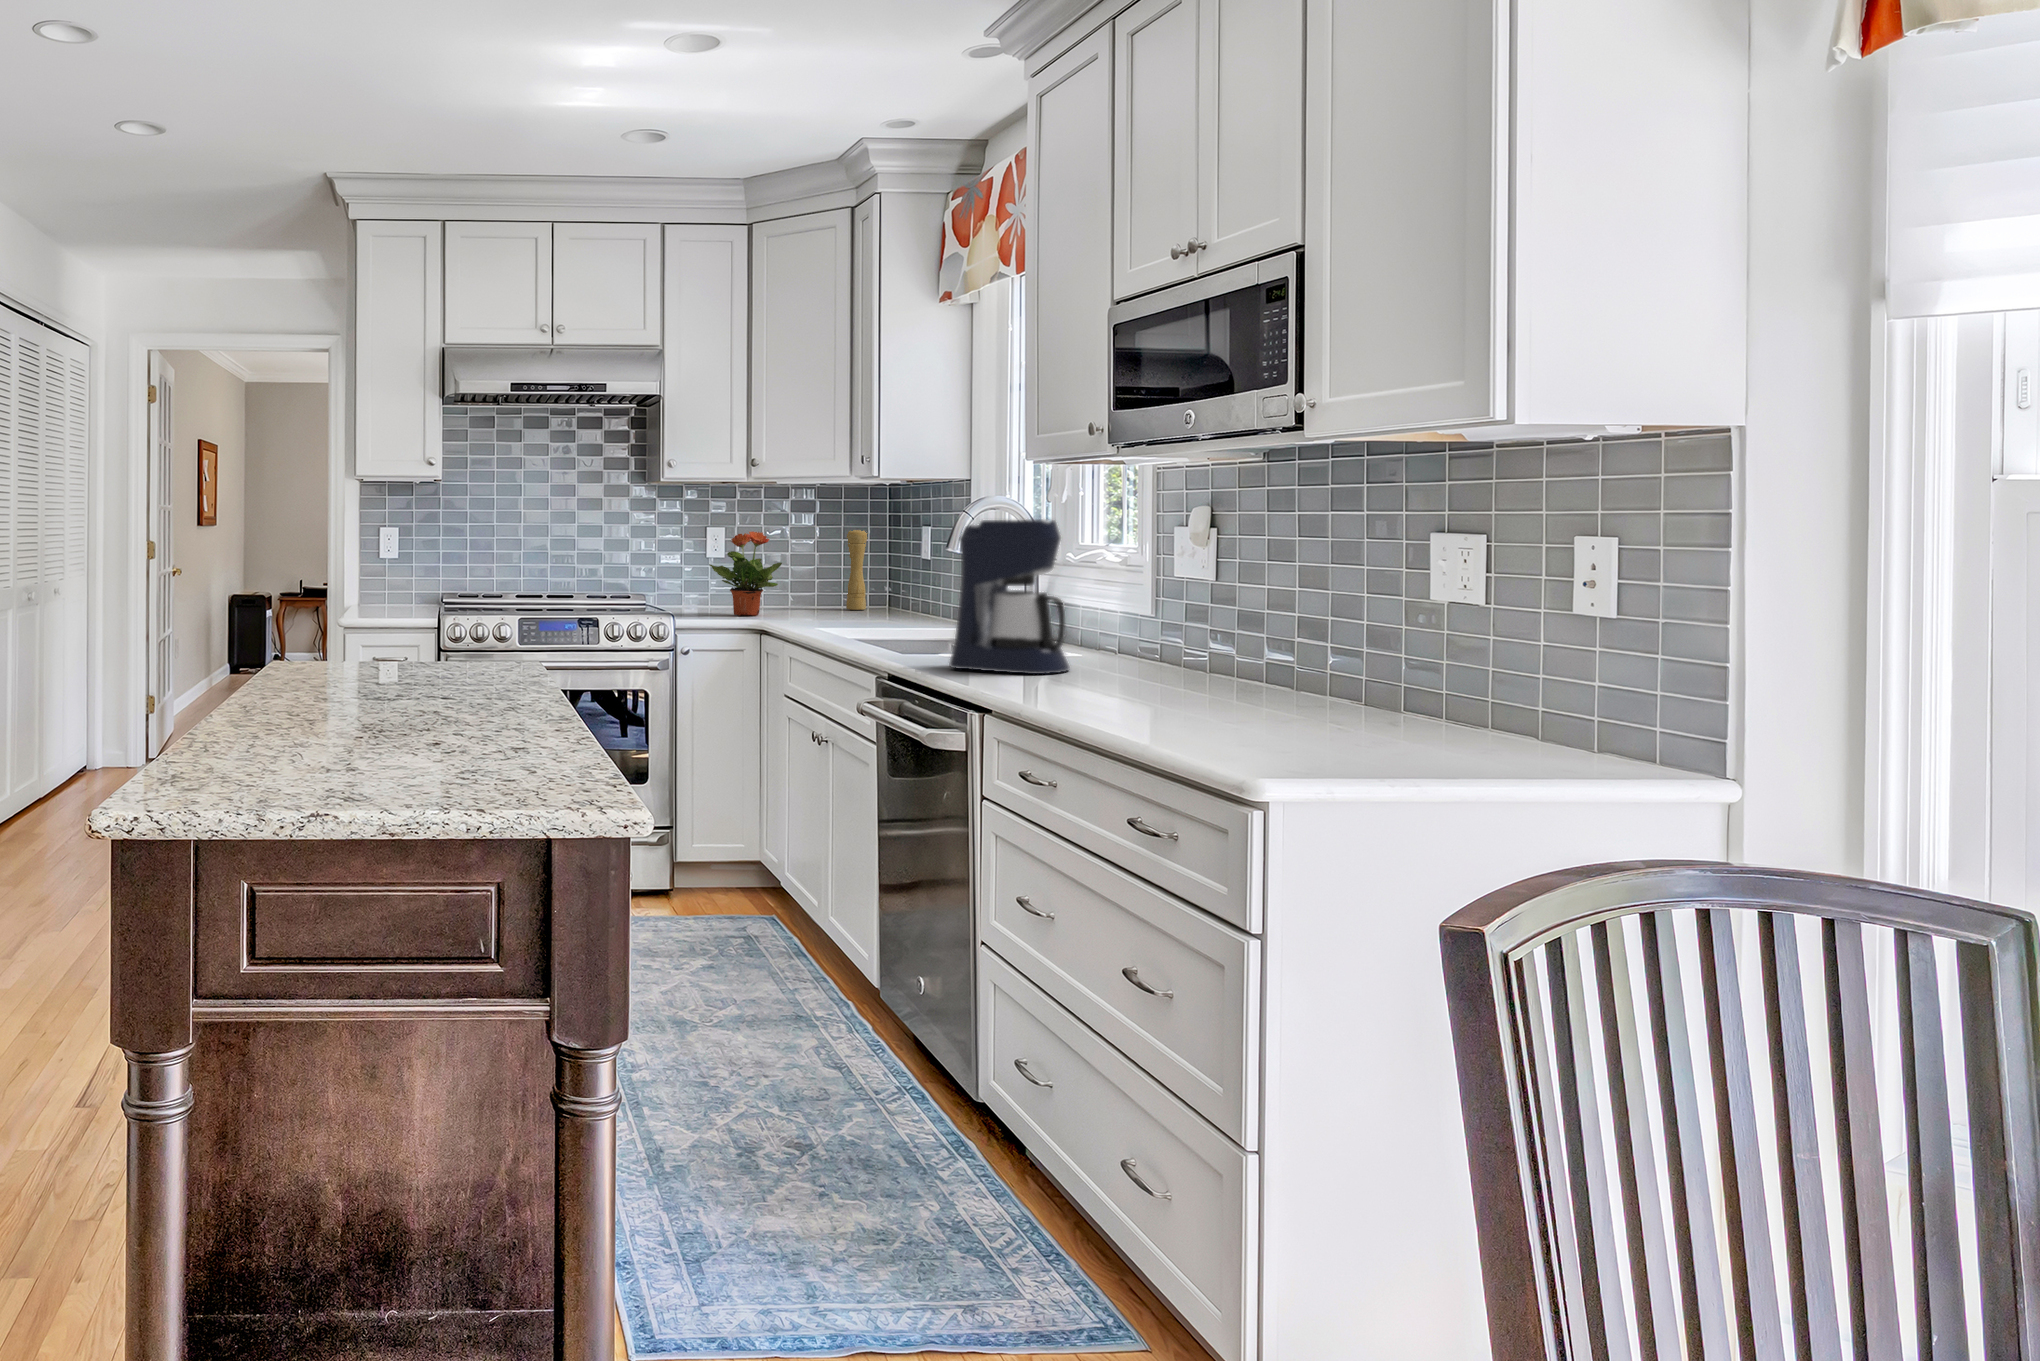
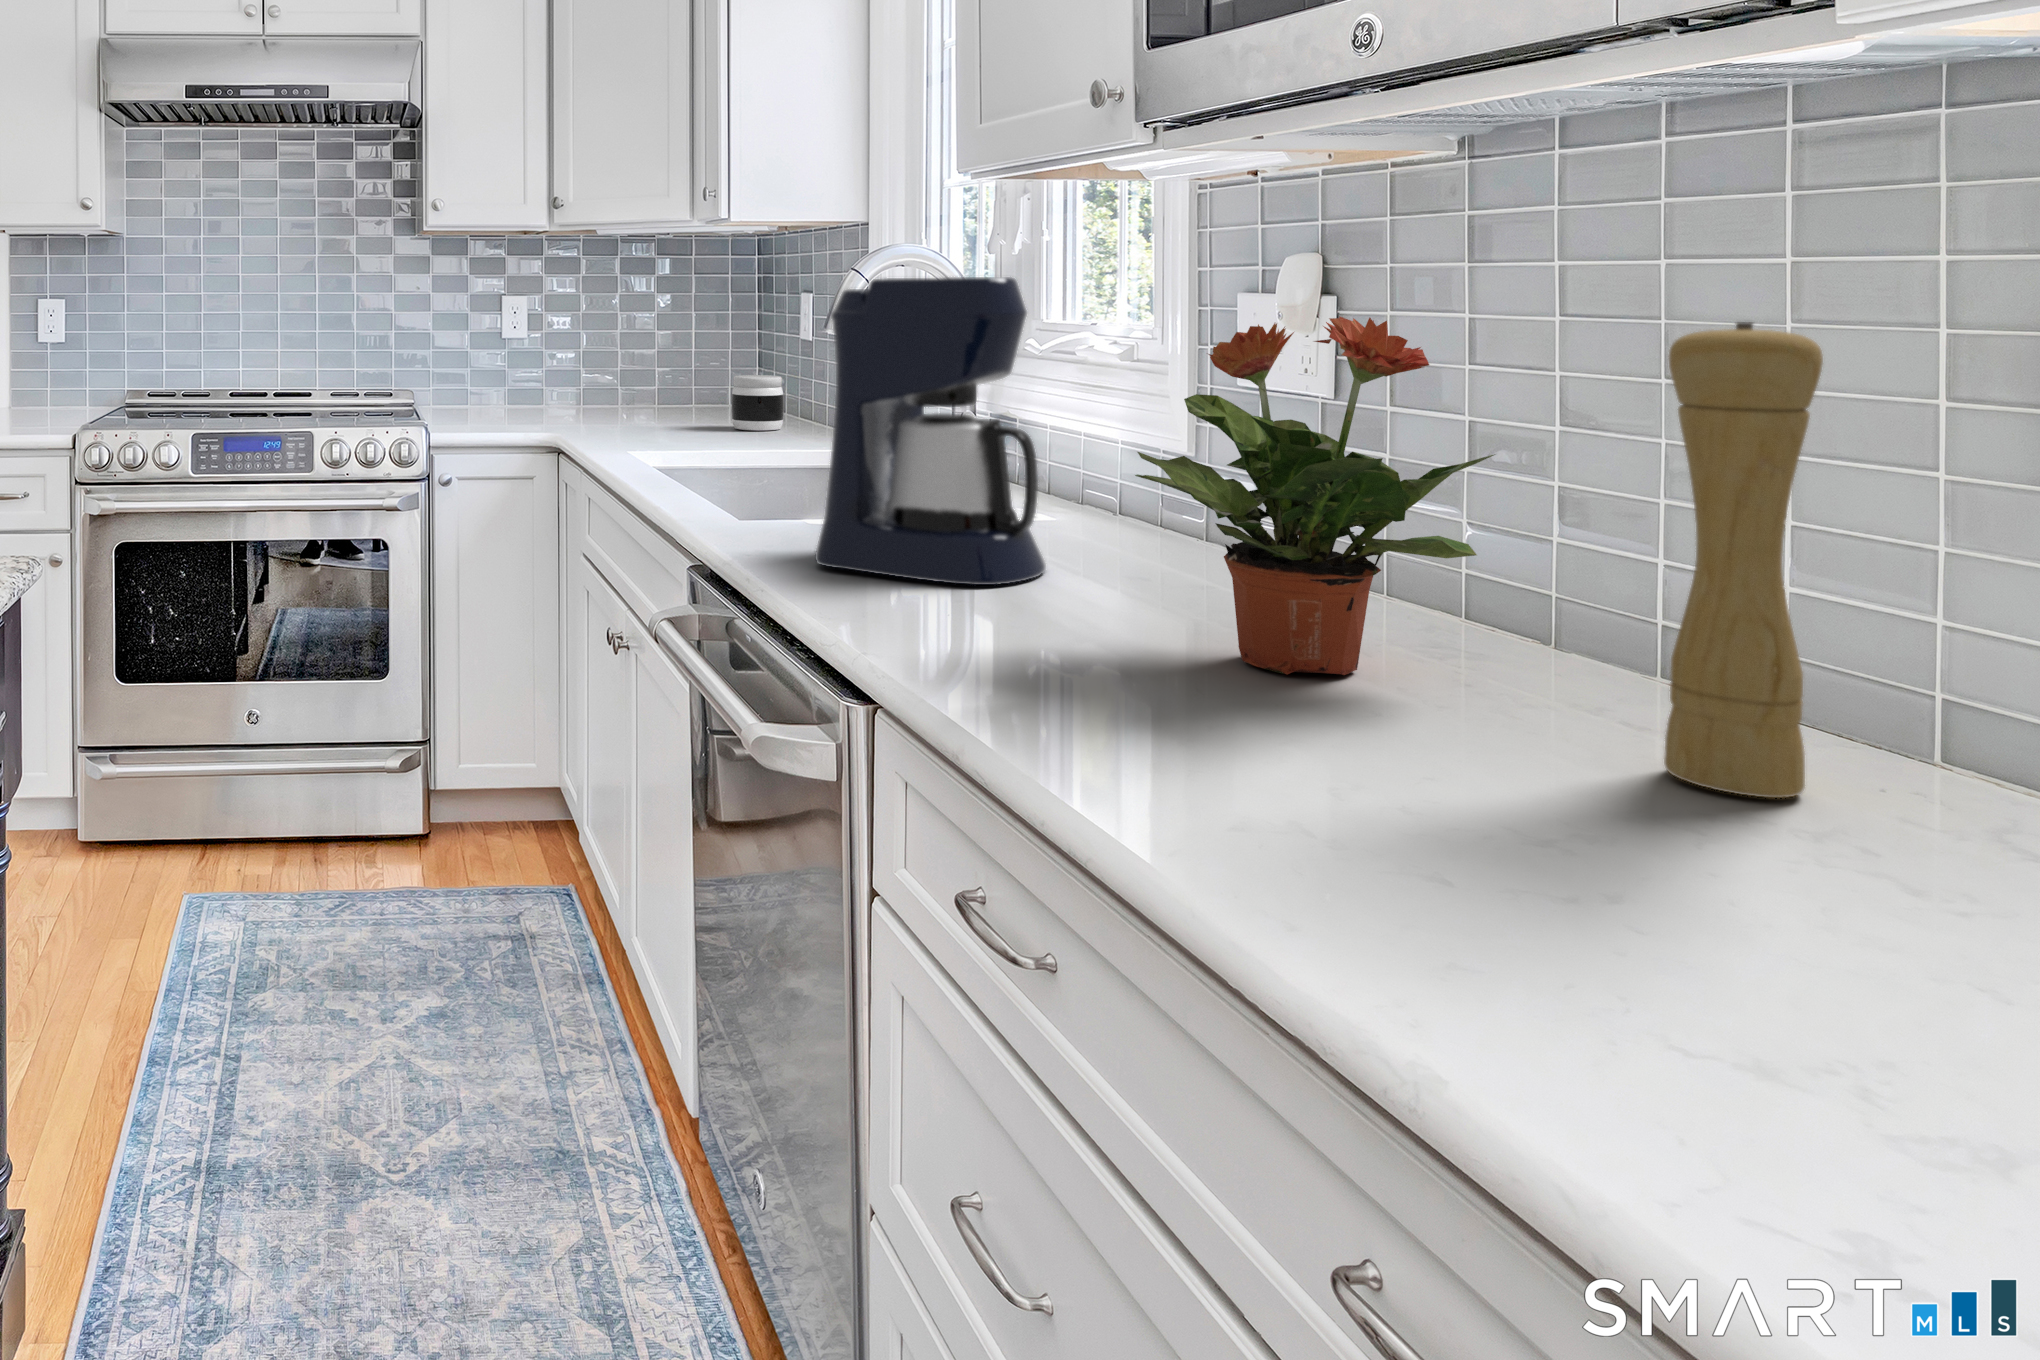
pepper mill: present [846,530,867,610] -> present [1664,322,1823,798]
potted plant: present [709,532,782,616] -> present [1135,317,1495,675]
jar: none [876,583,912,620] -> present [731,375,784,430]

